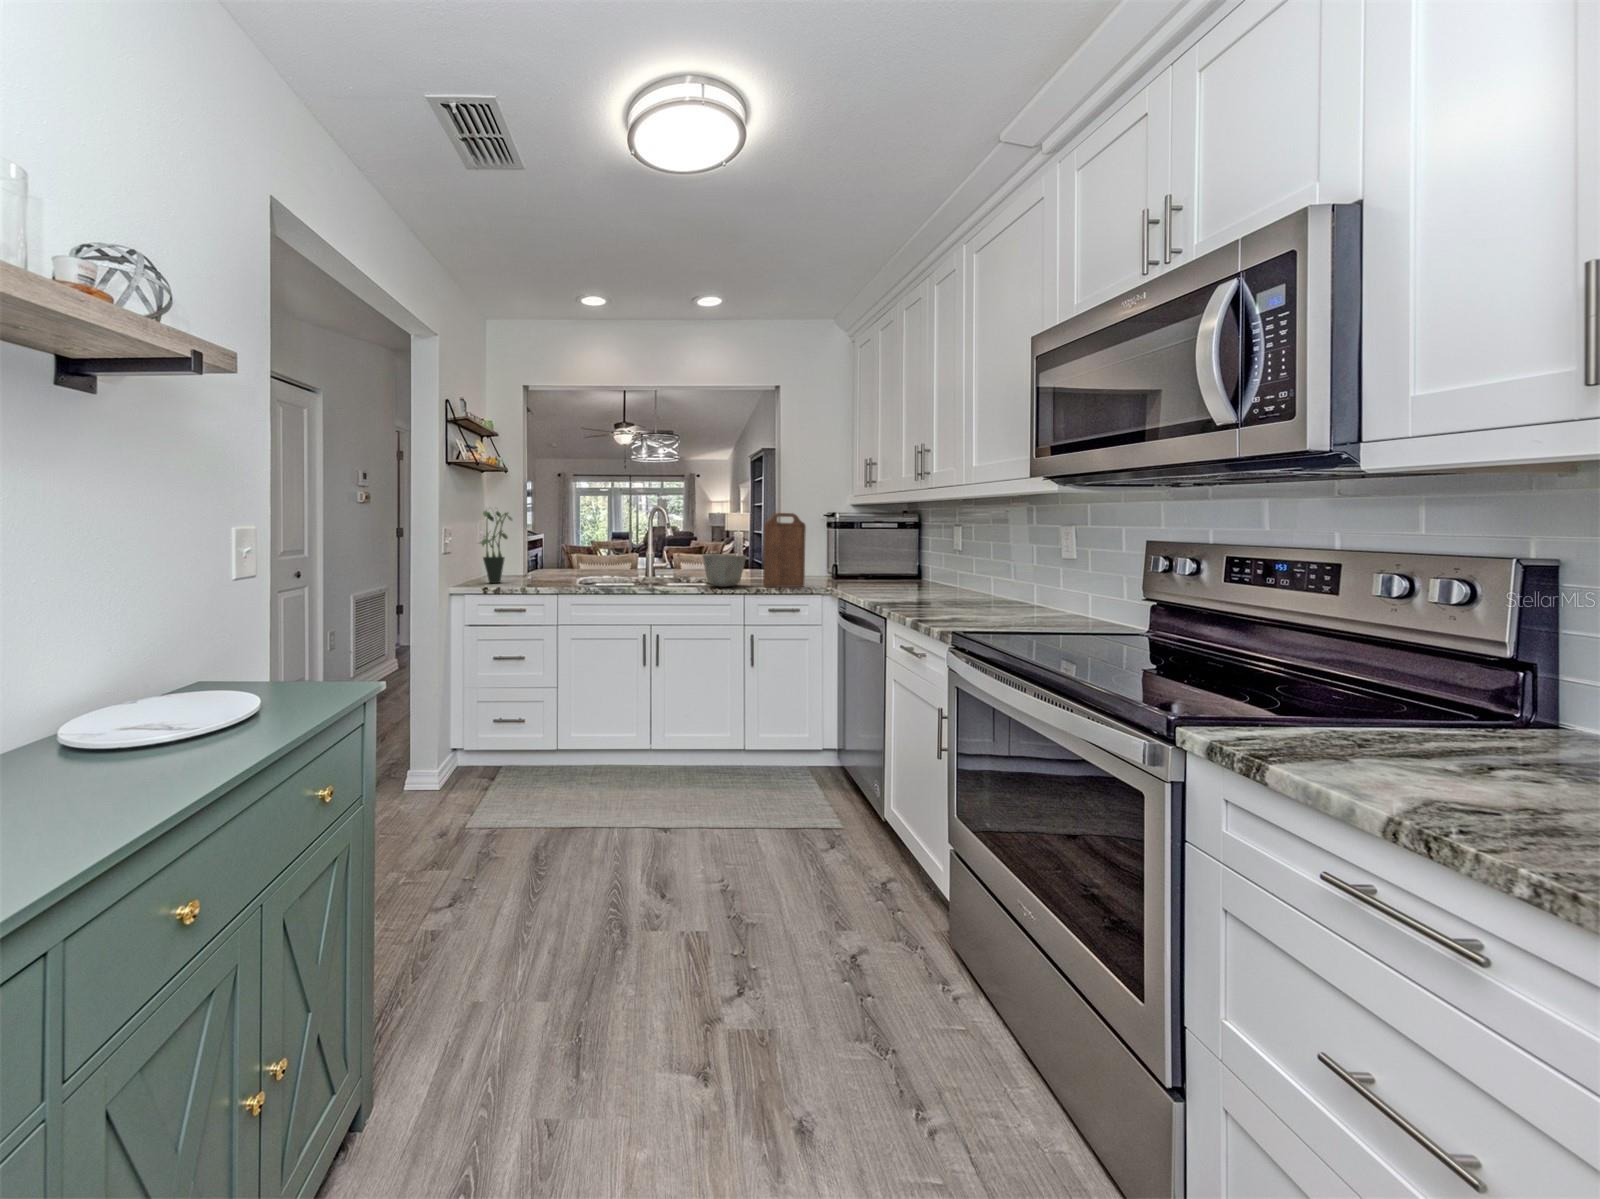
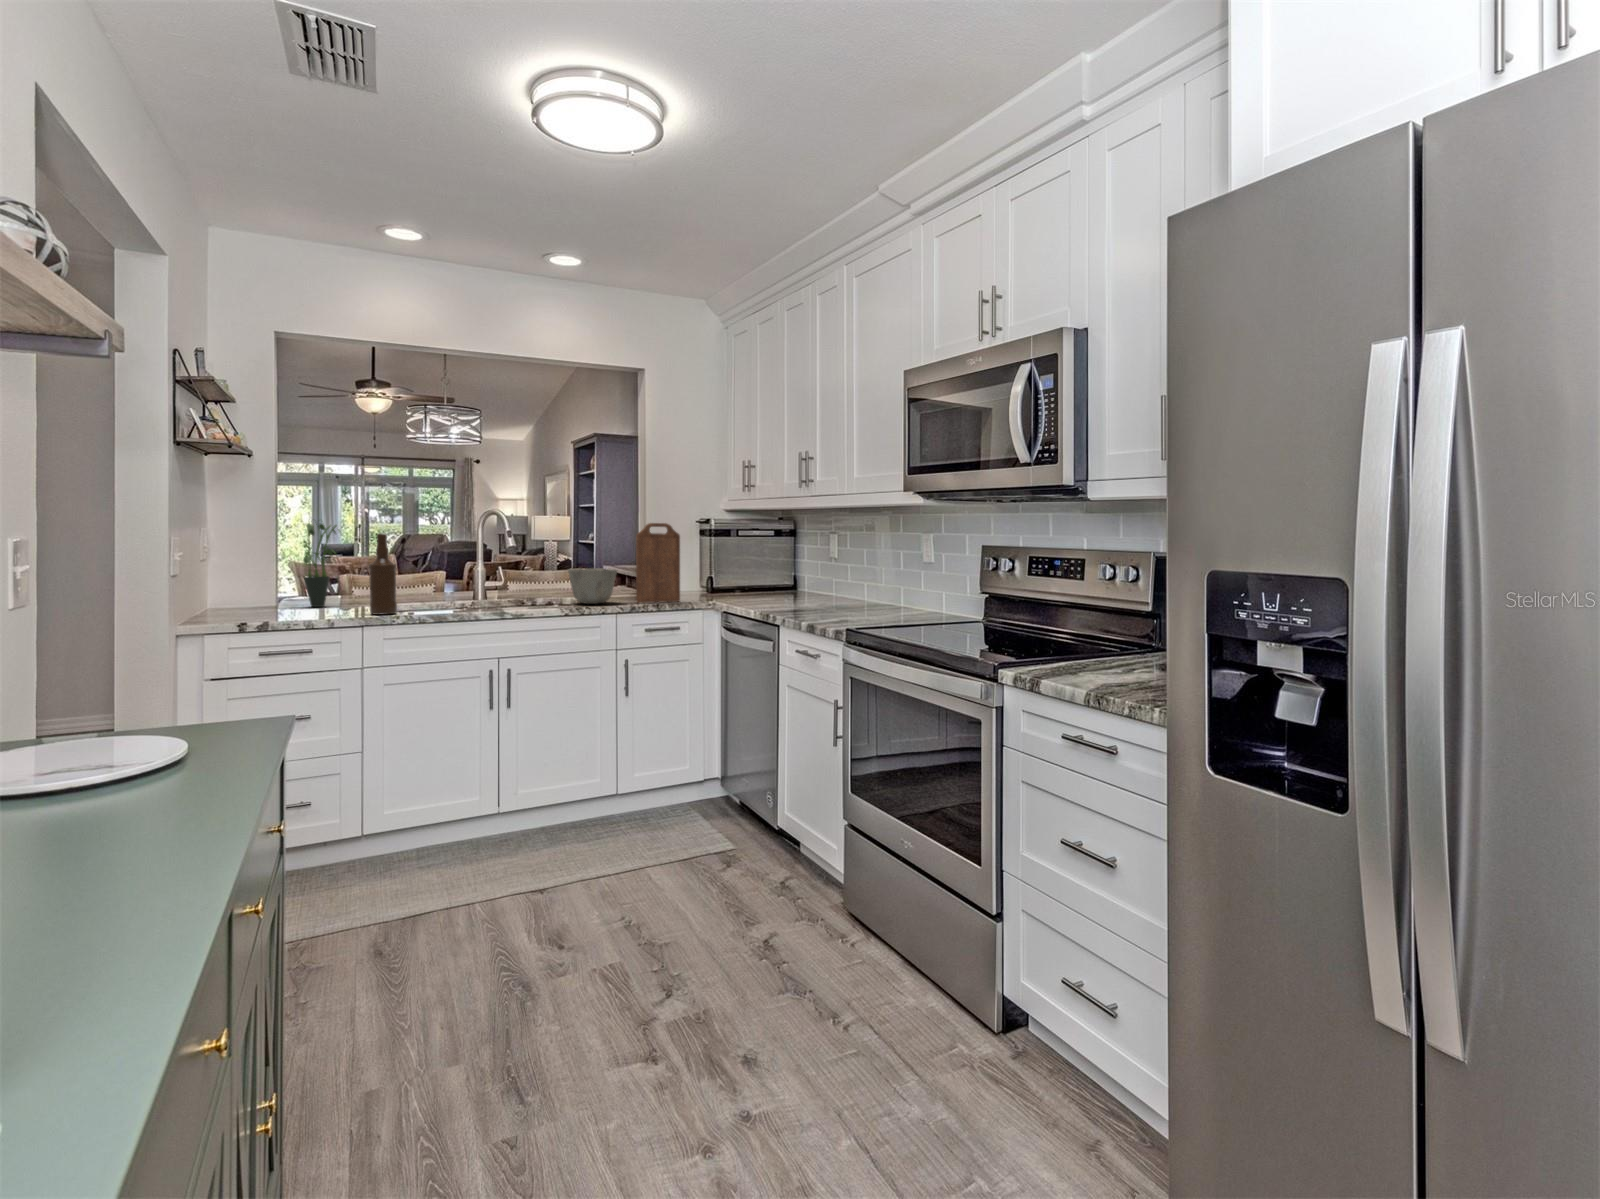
bottle: none [521,520,546,593] -> present [369,533,397,615]

